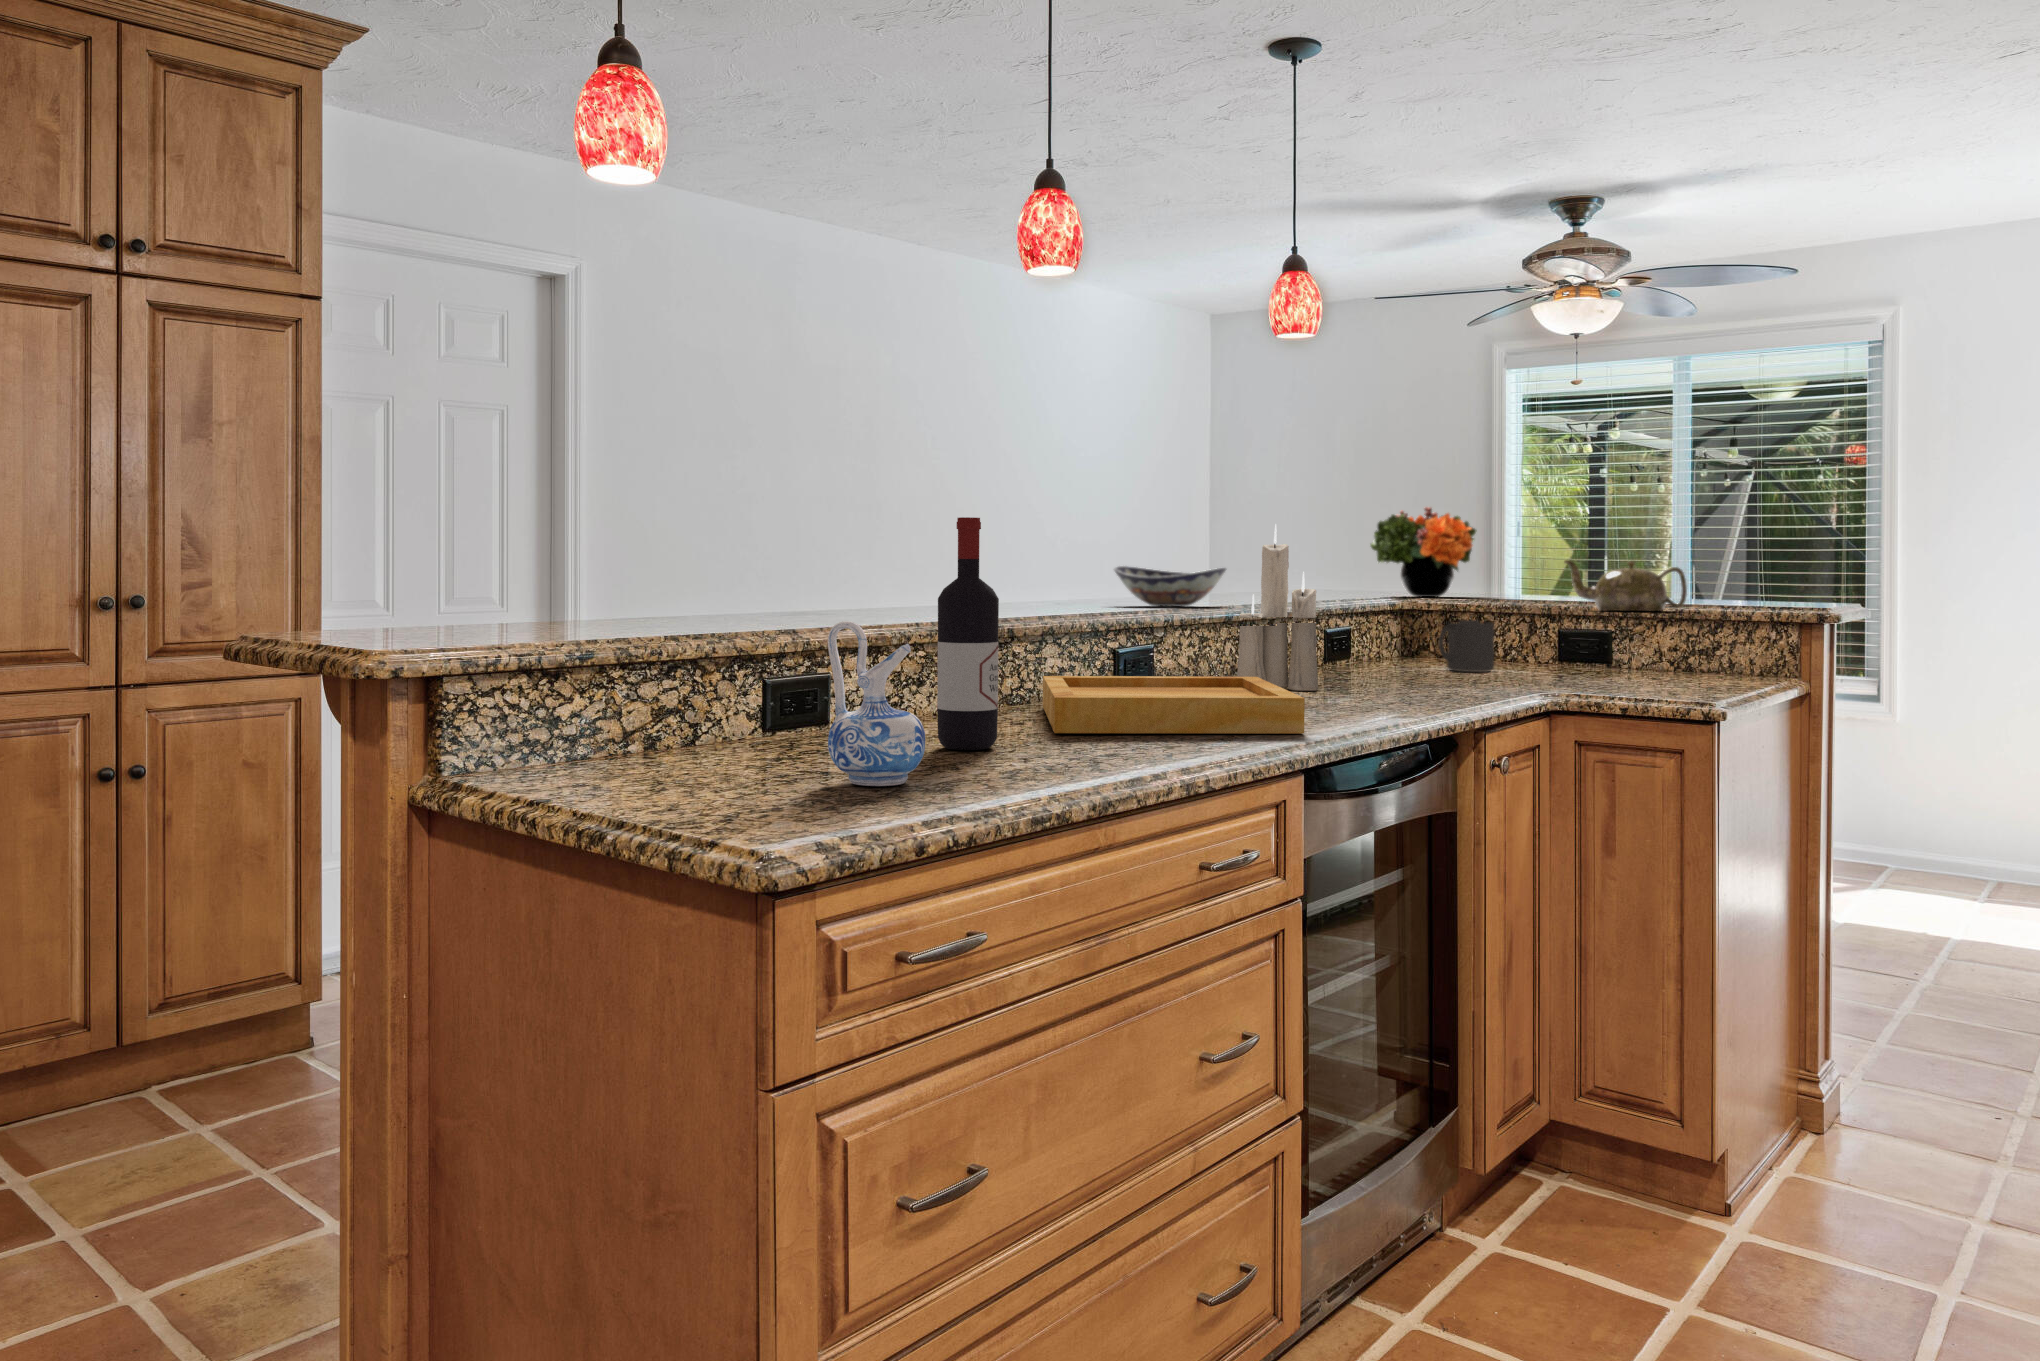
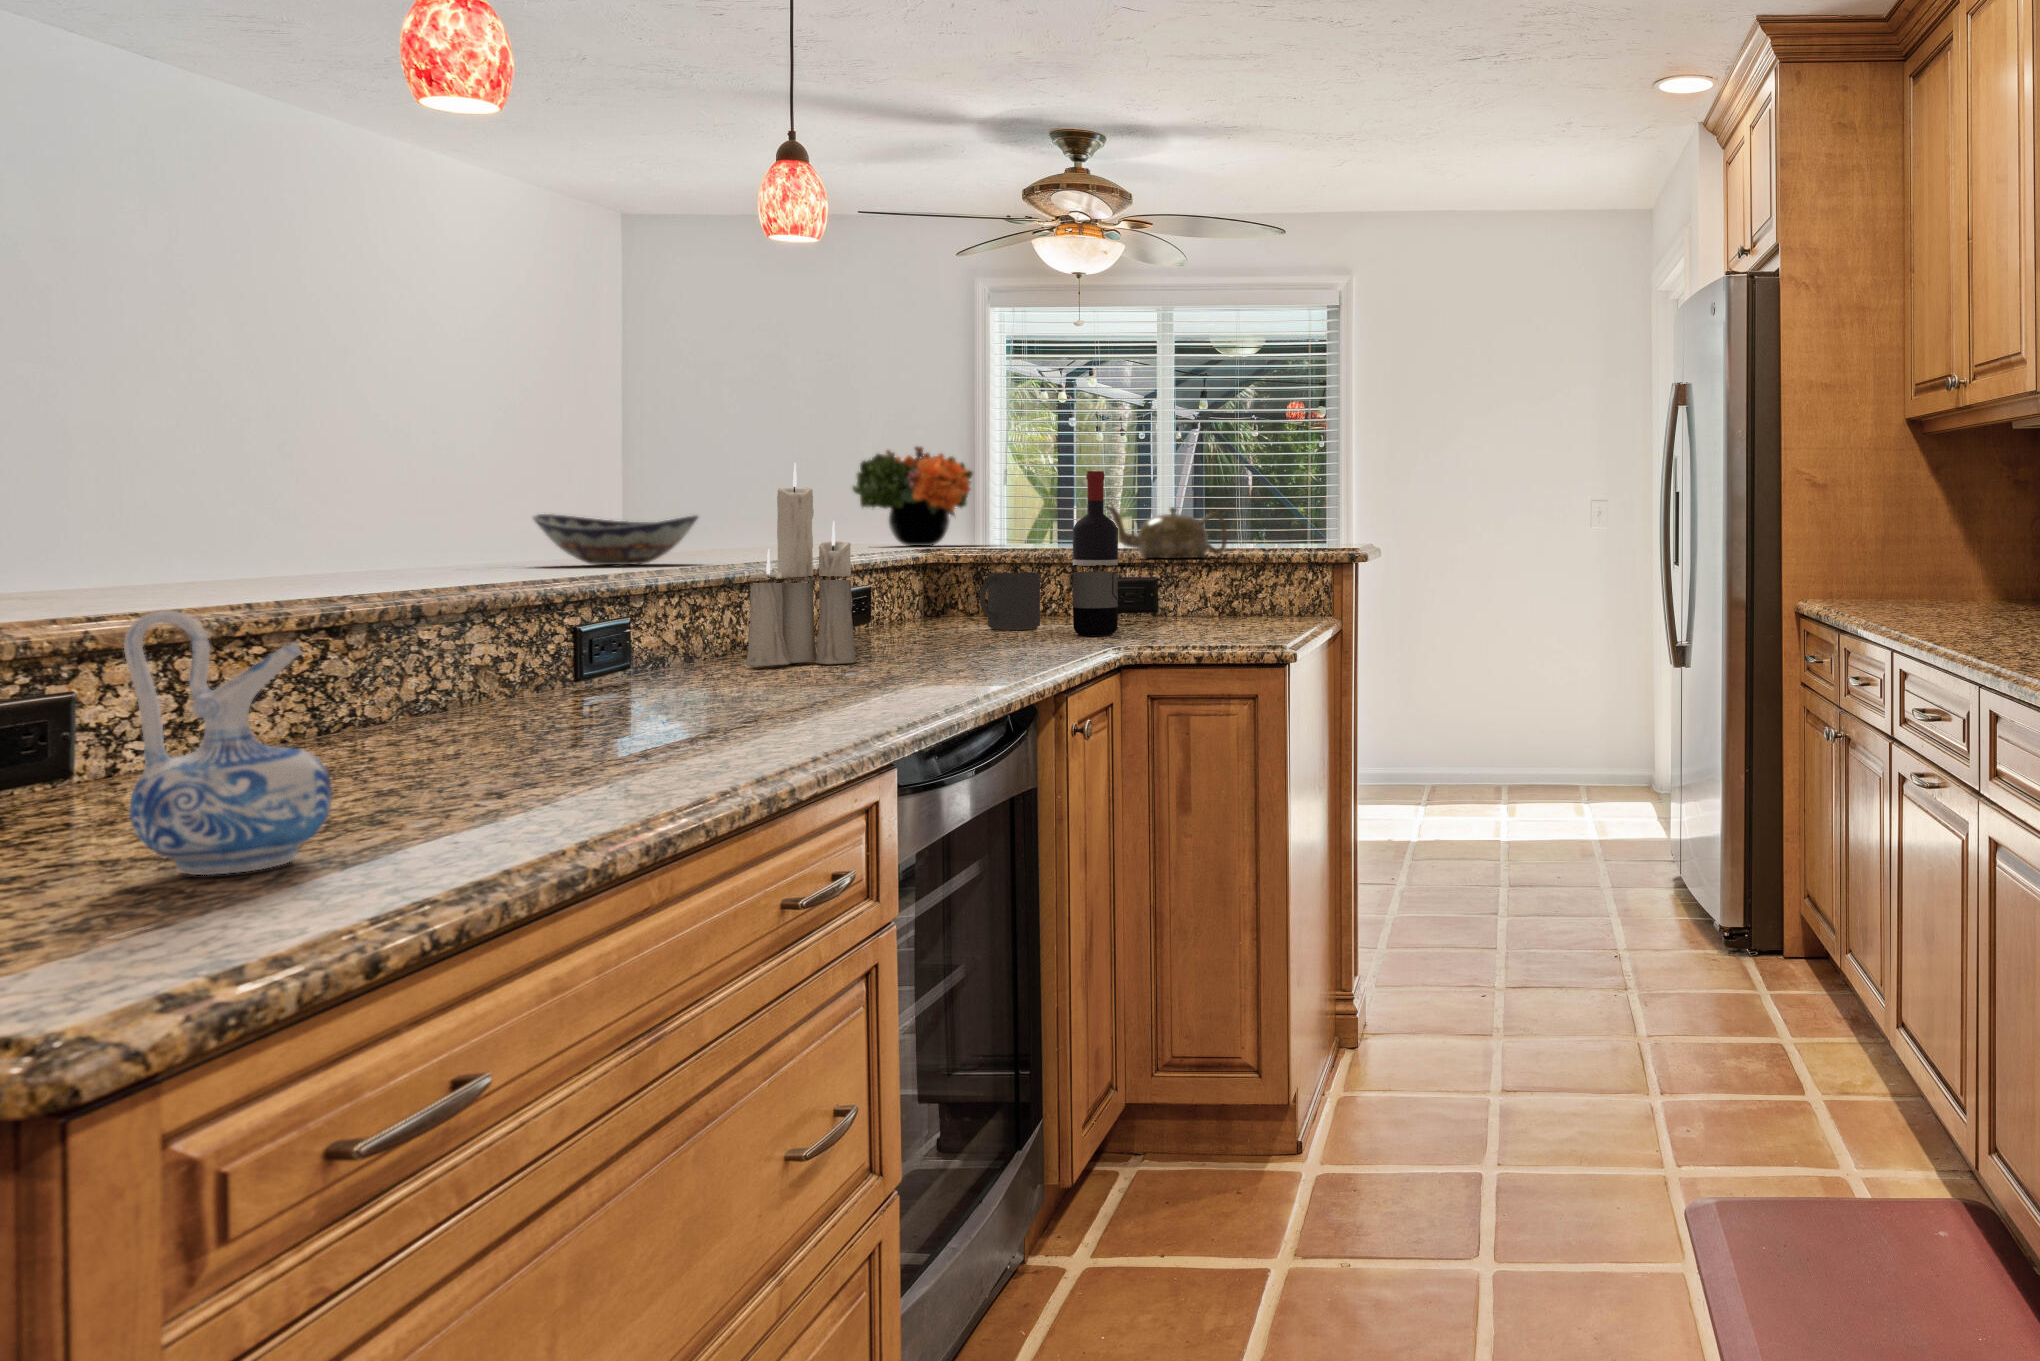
wine bottle: present [937,517,999,750] -> present [1073,471,1118,636]
tray: present [1043,676,1305,734] -> none [471,652,881,751]

